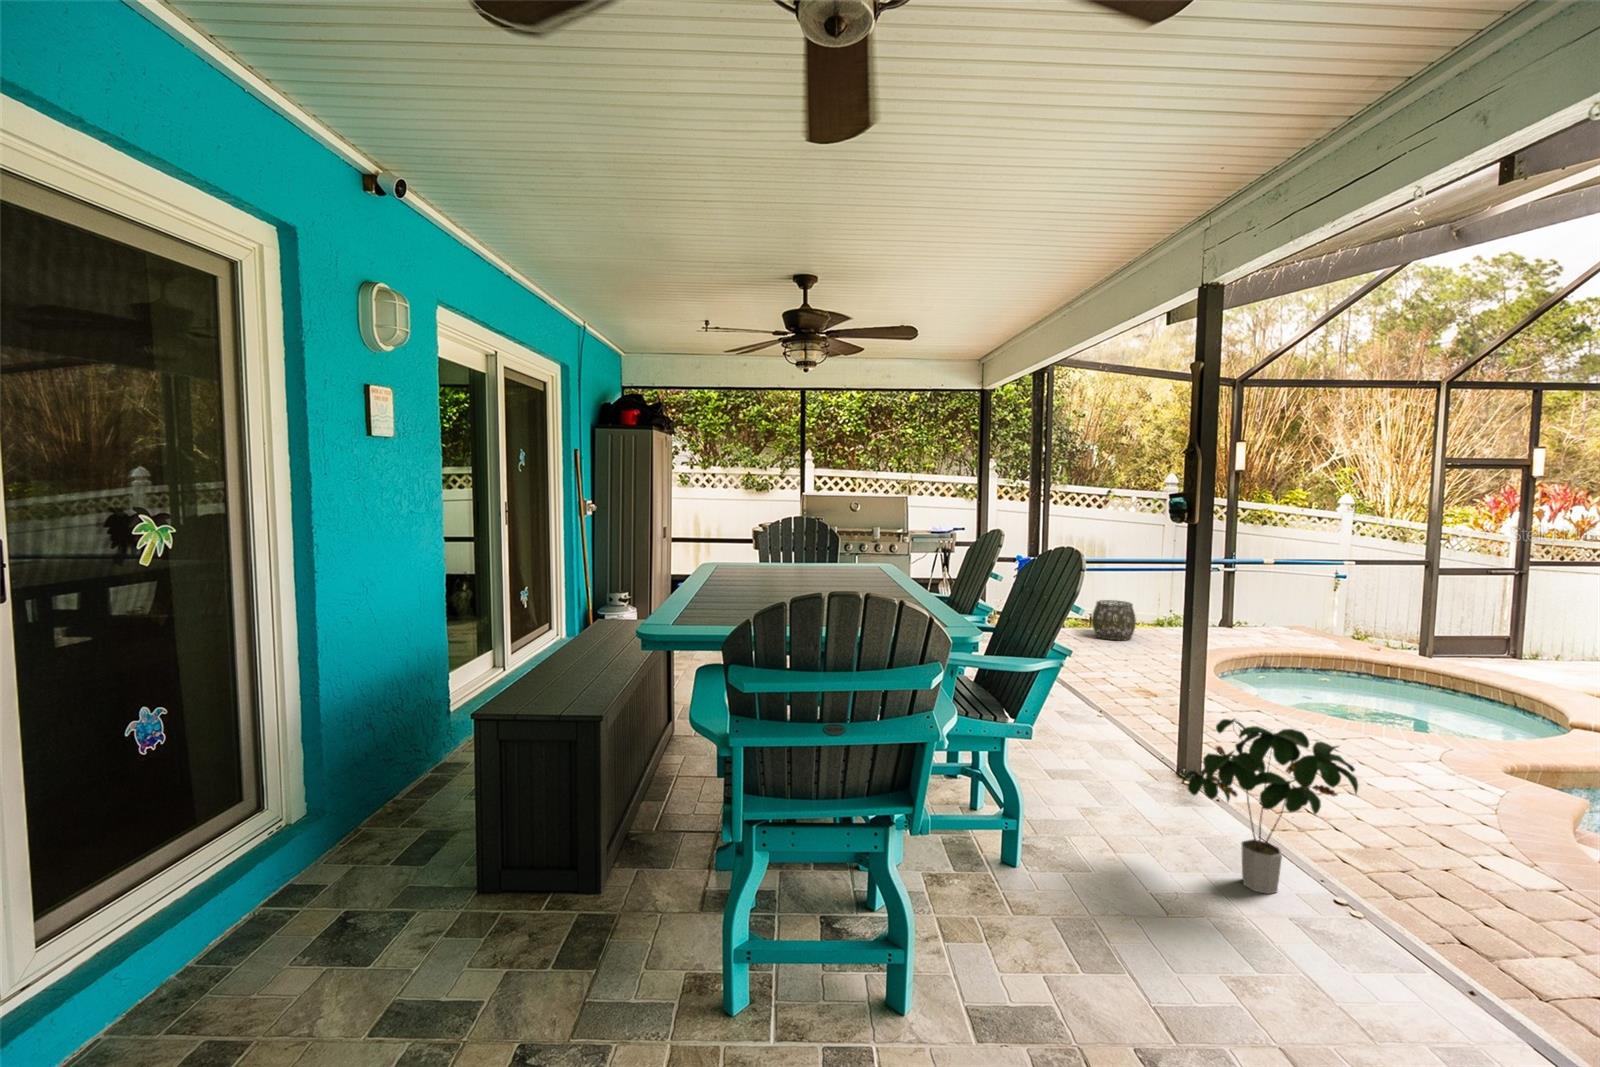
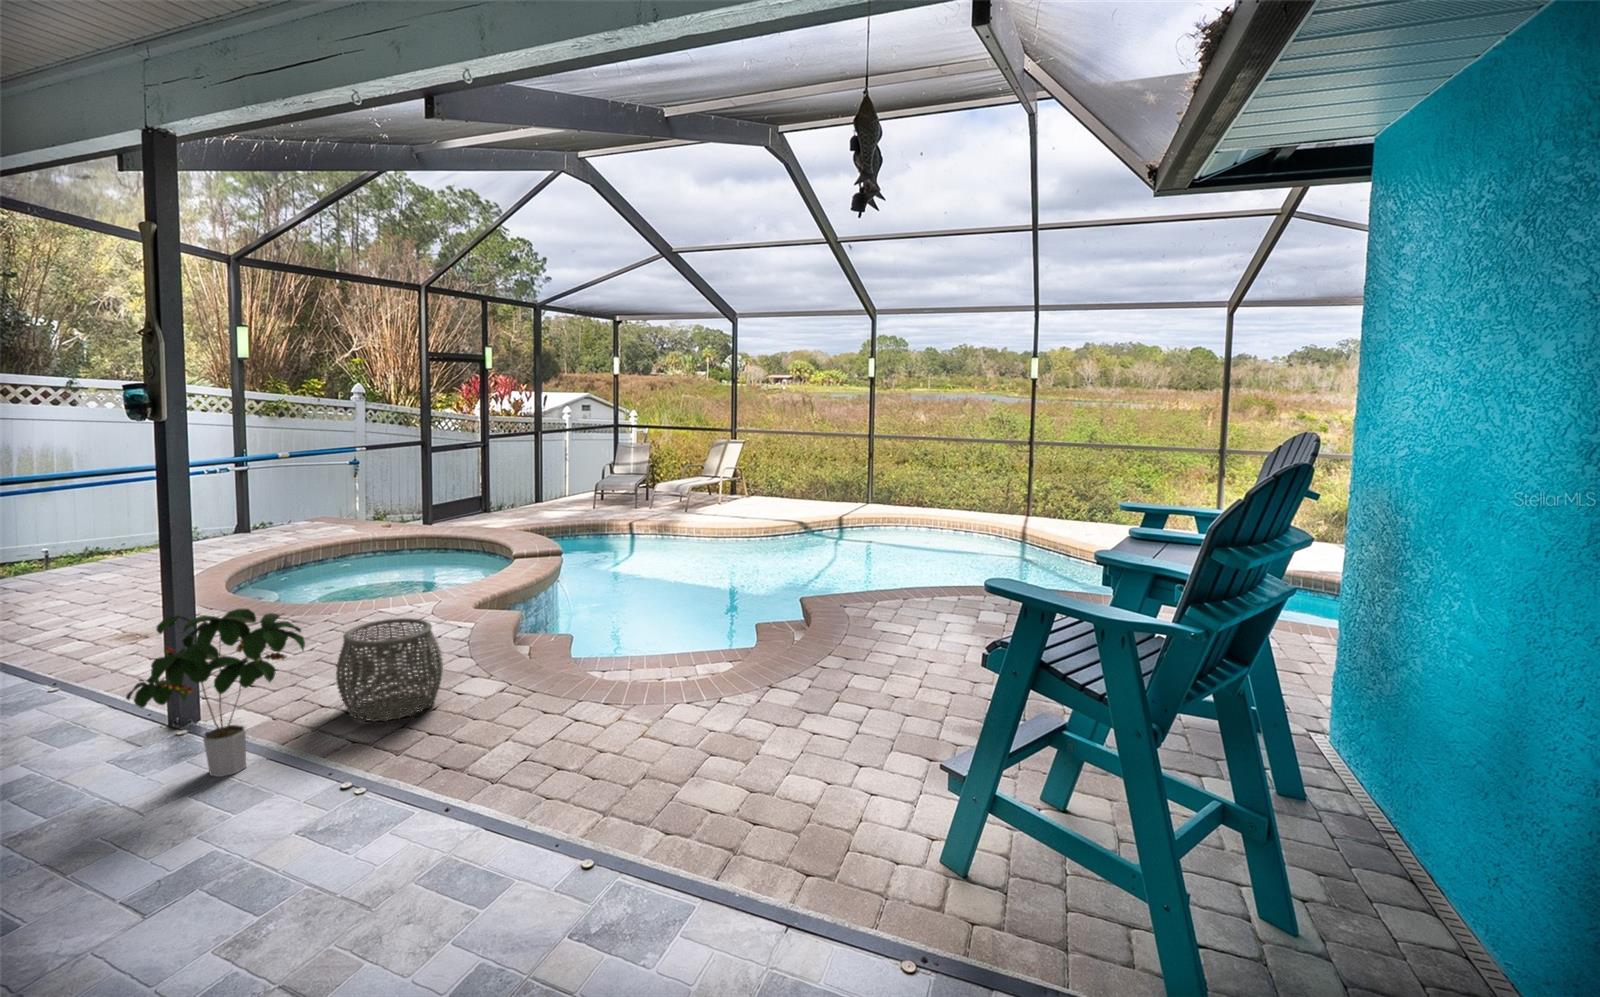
woven basket: present [1092,600,1136,641] -> present [336,618,443,722]

